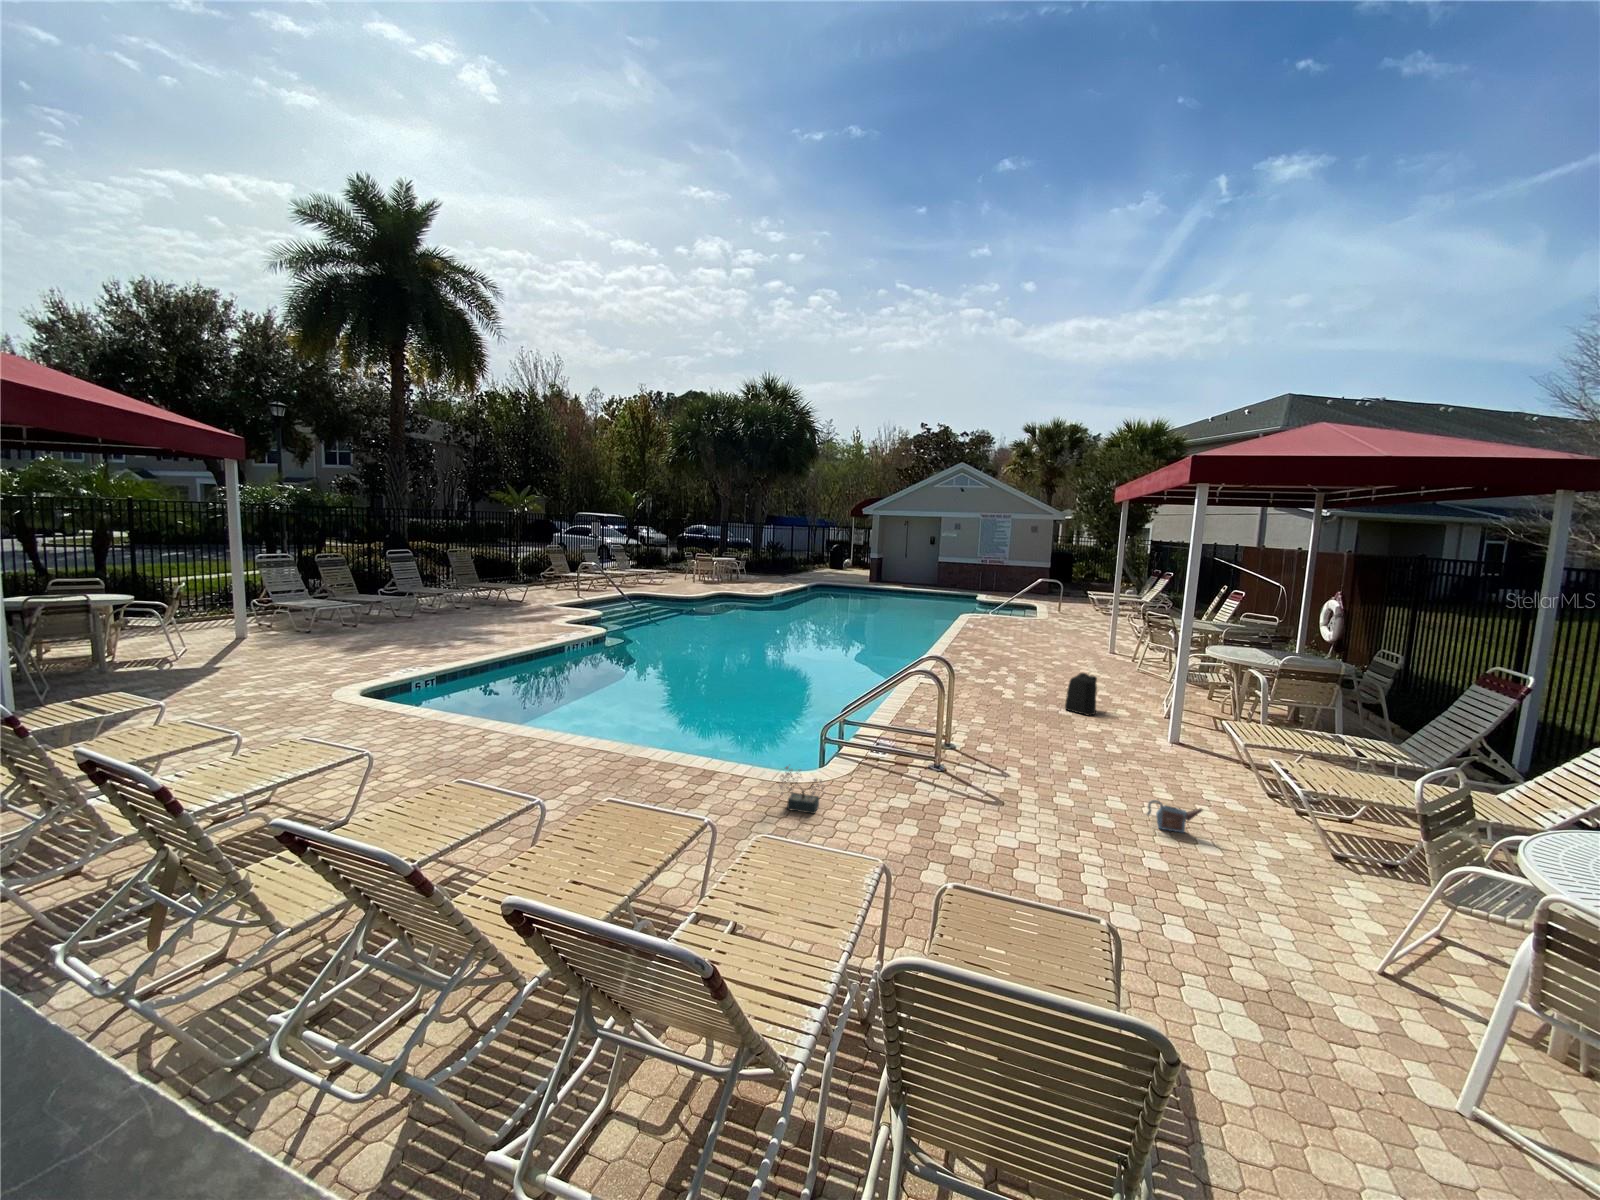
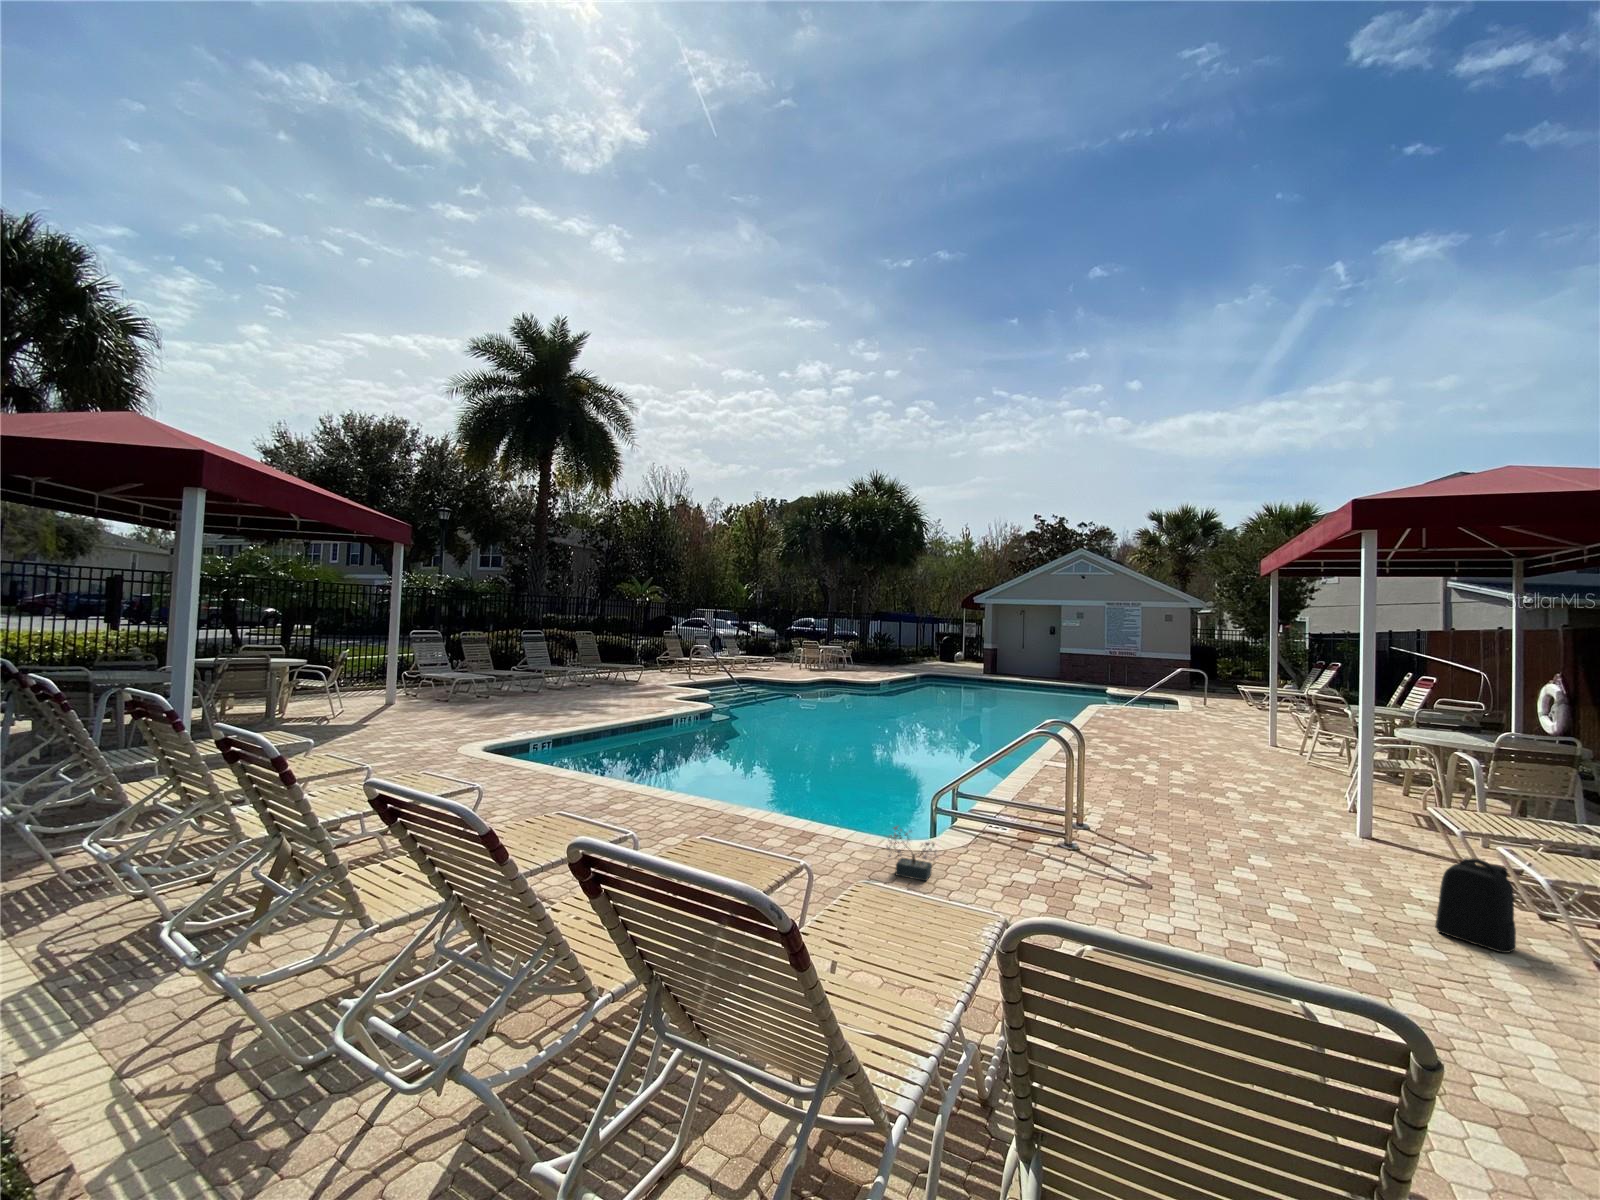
backpack: present [1065,673,1097,716] -> present [1435,858,1516,953]
watering can: present [1147,800,1202,833] -> none [1334,889,1412,934]

